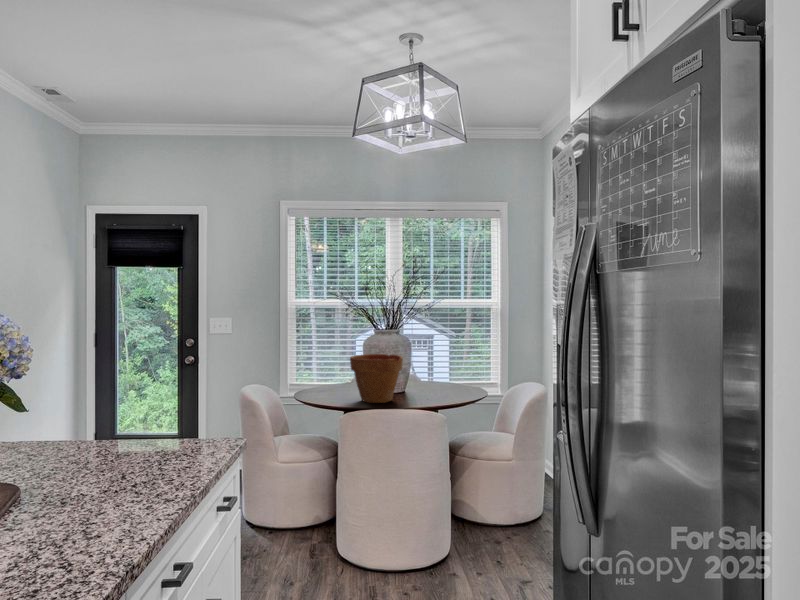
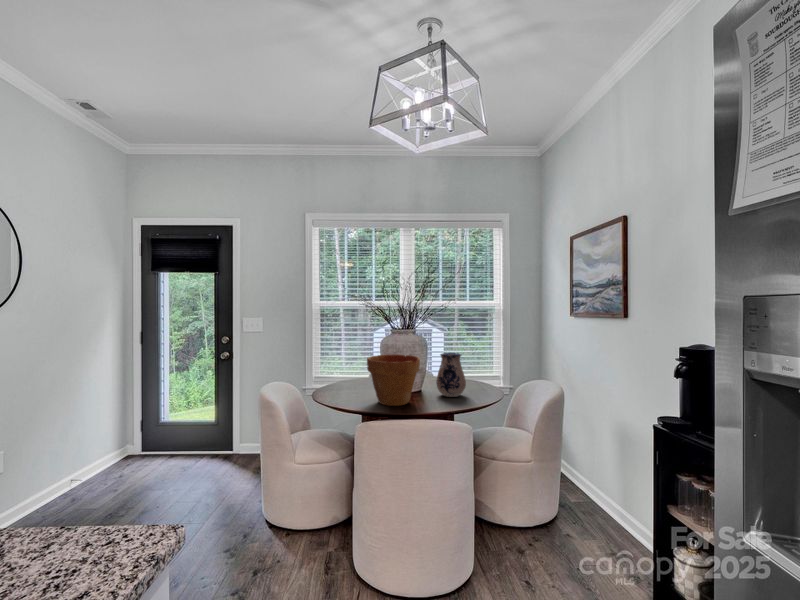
ceramic pitcher: none [421,353,450,397] -> present [436,353,466,397]

